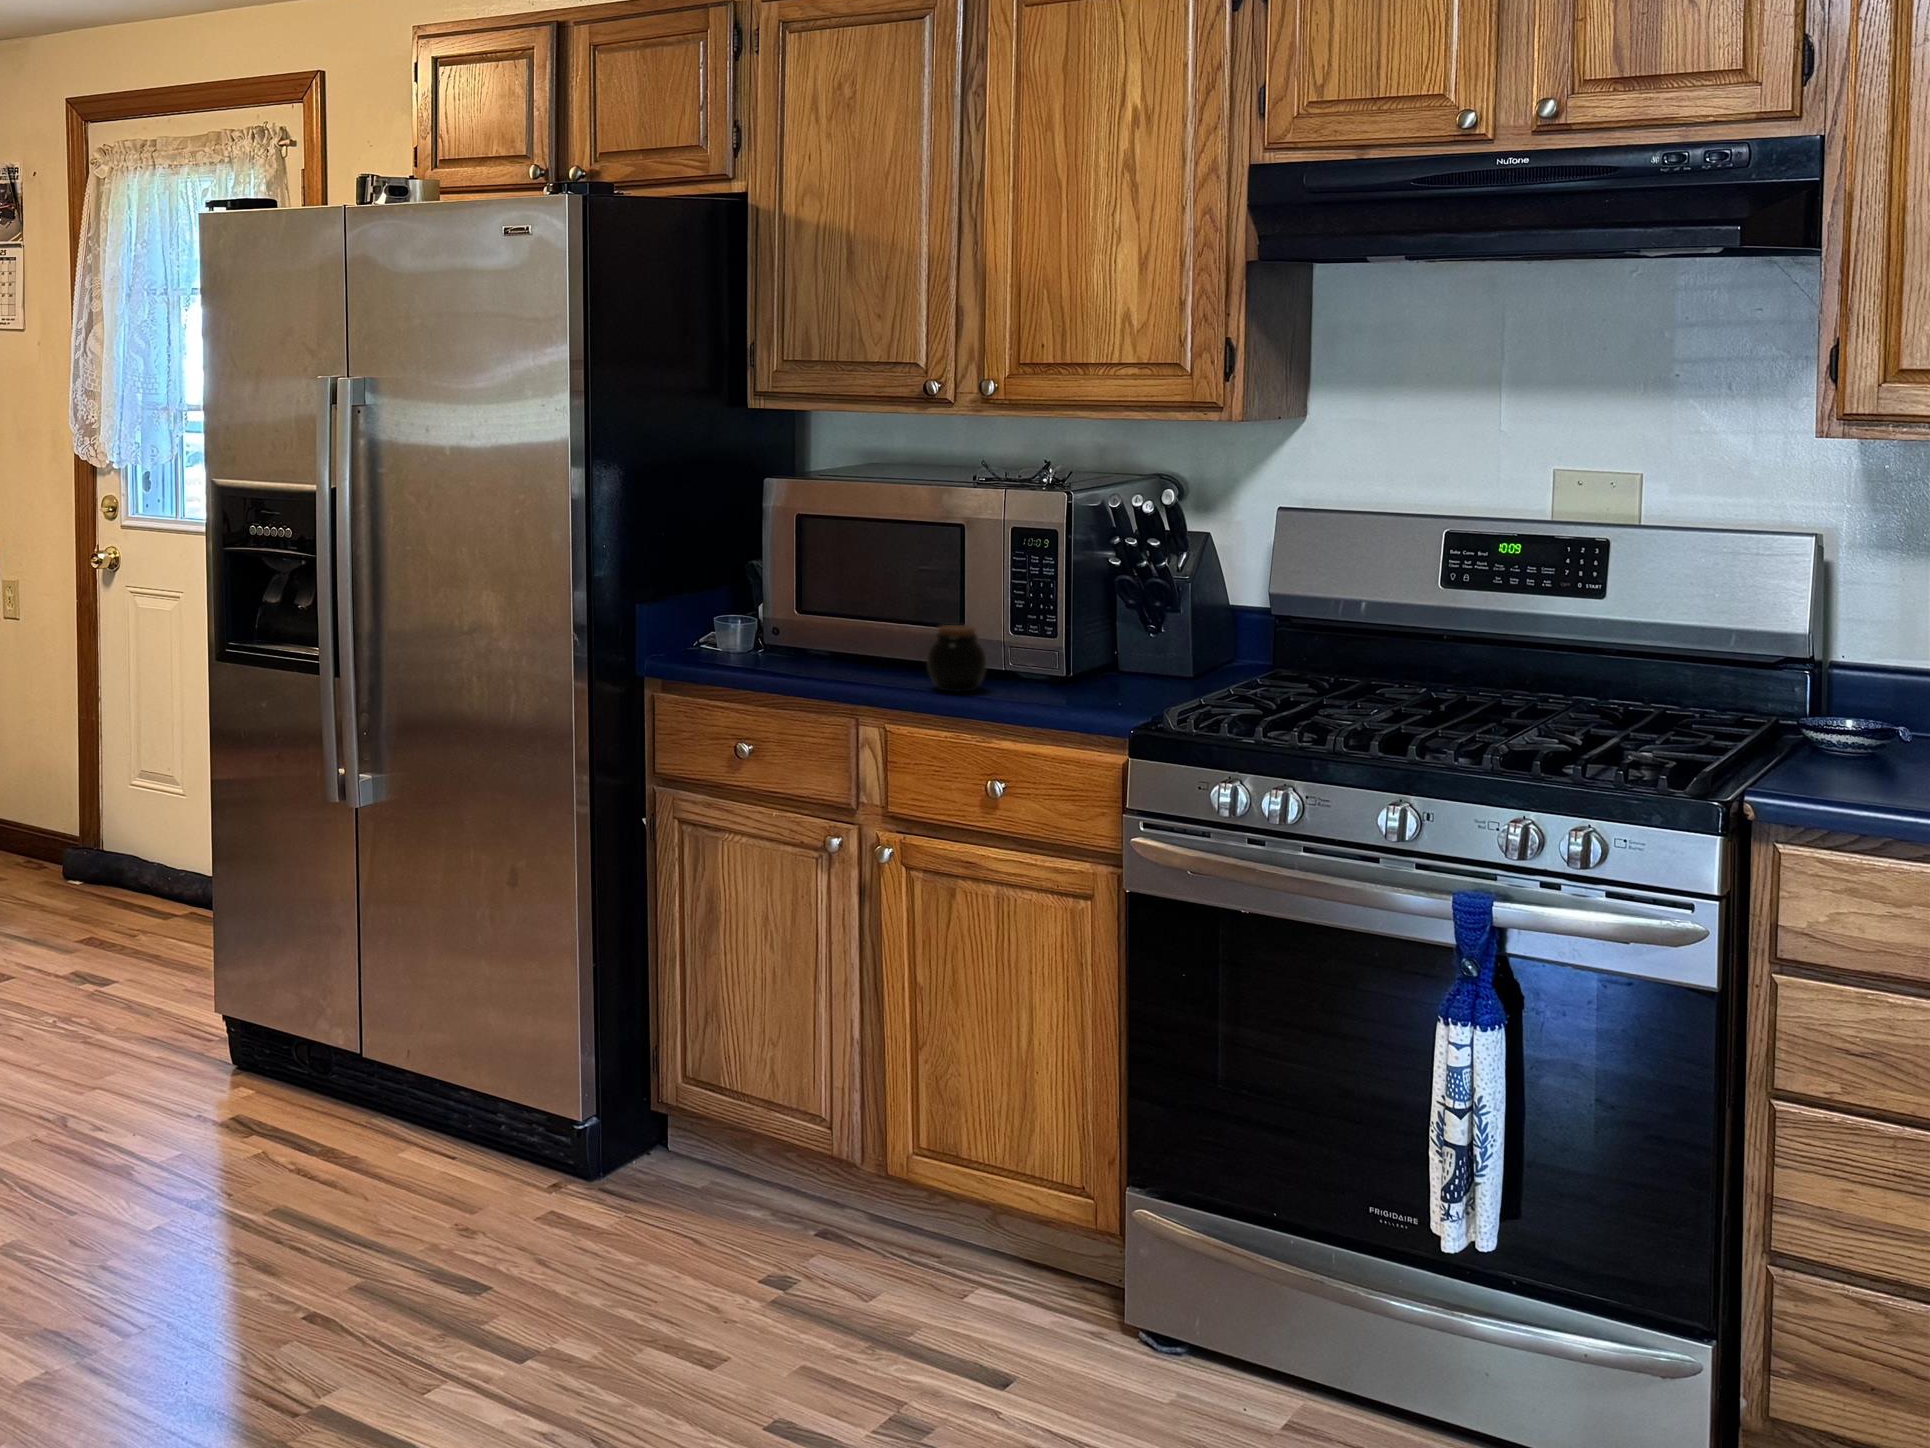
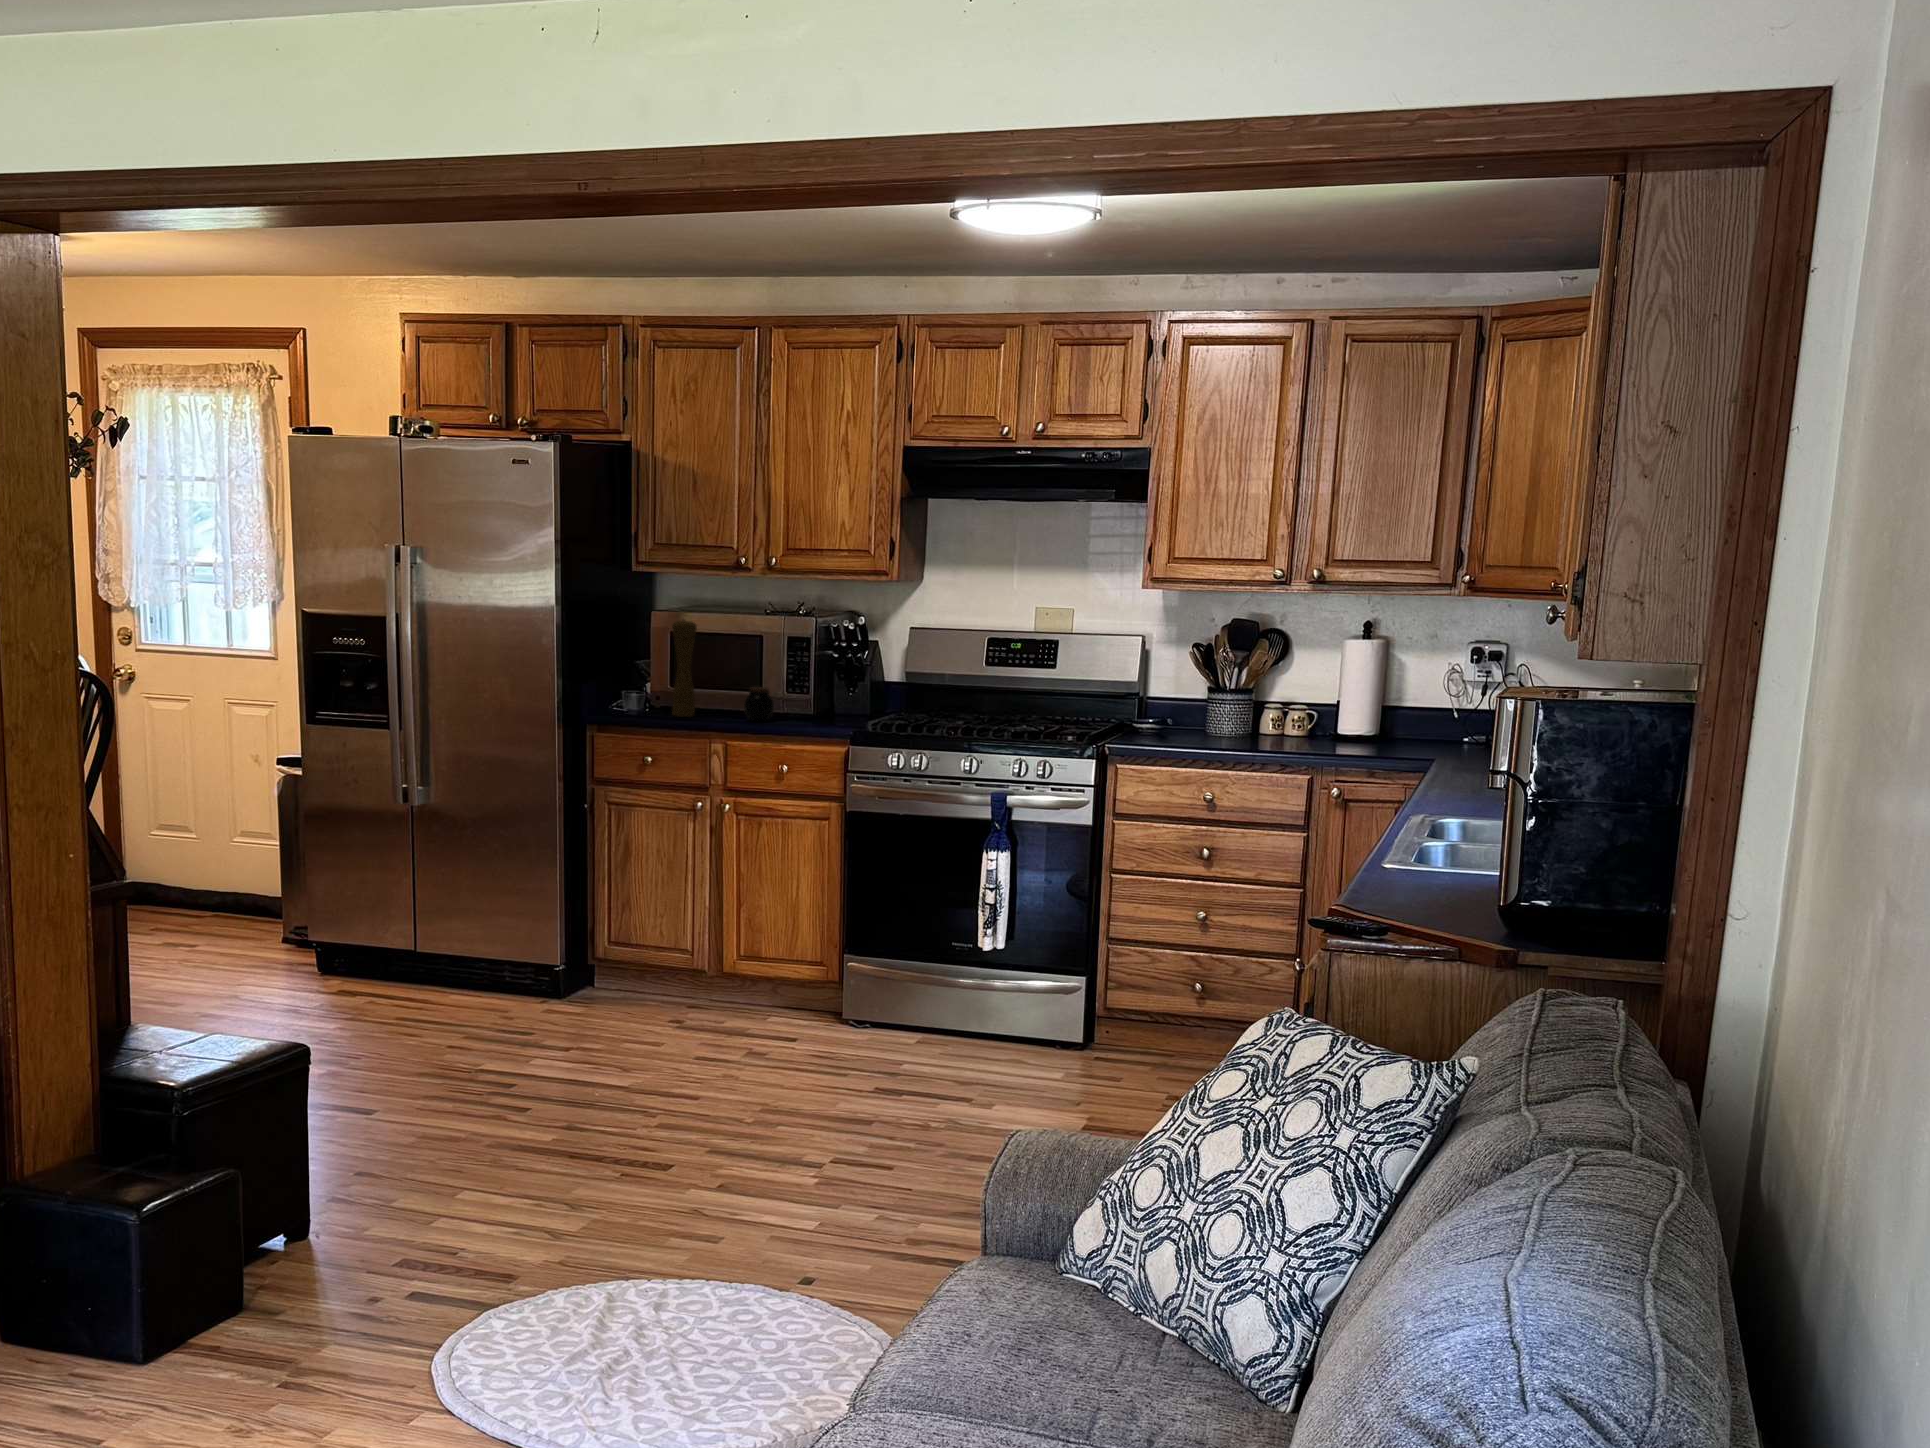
pepper mill: none [799,498,845,675] -> present [672,620,697,717]

